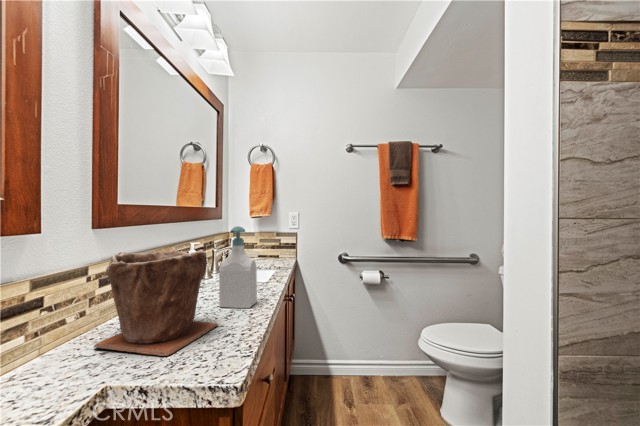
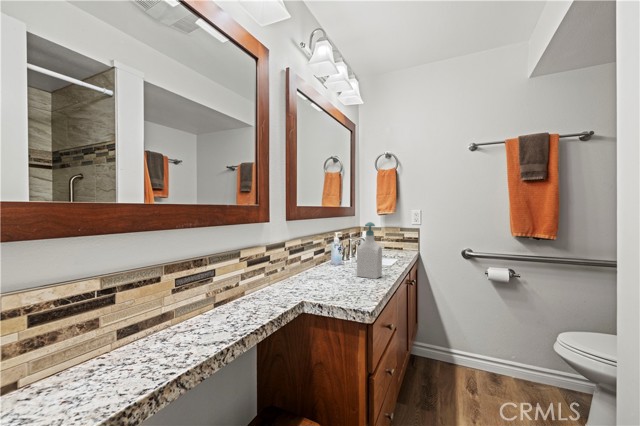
plant pot: present [94,250,218,356] -> none [291,235,357,294]

